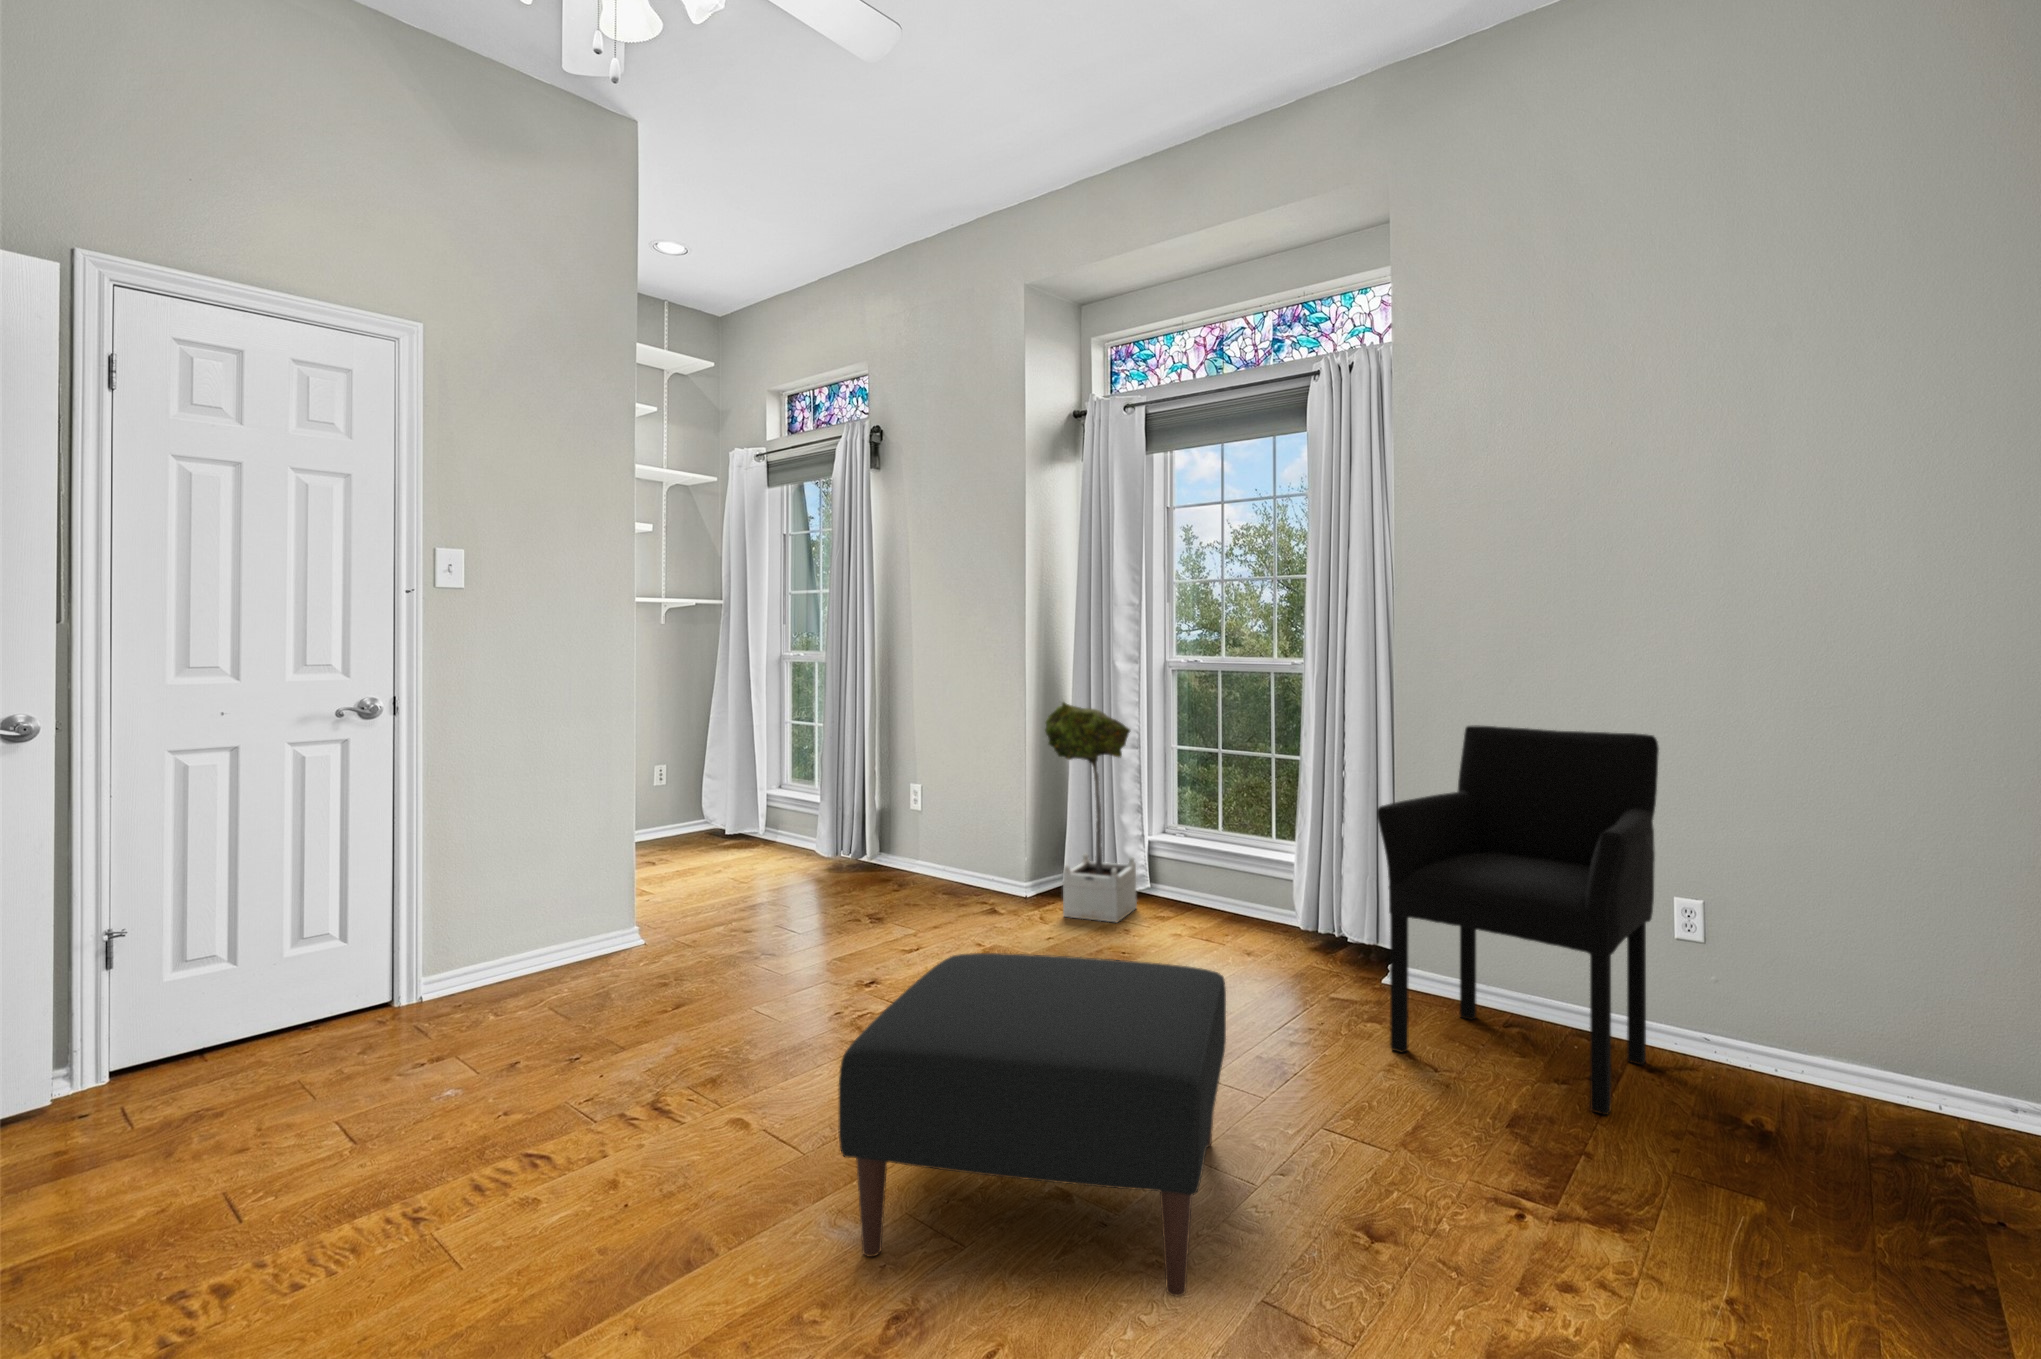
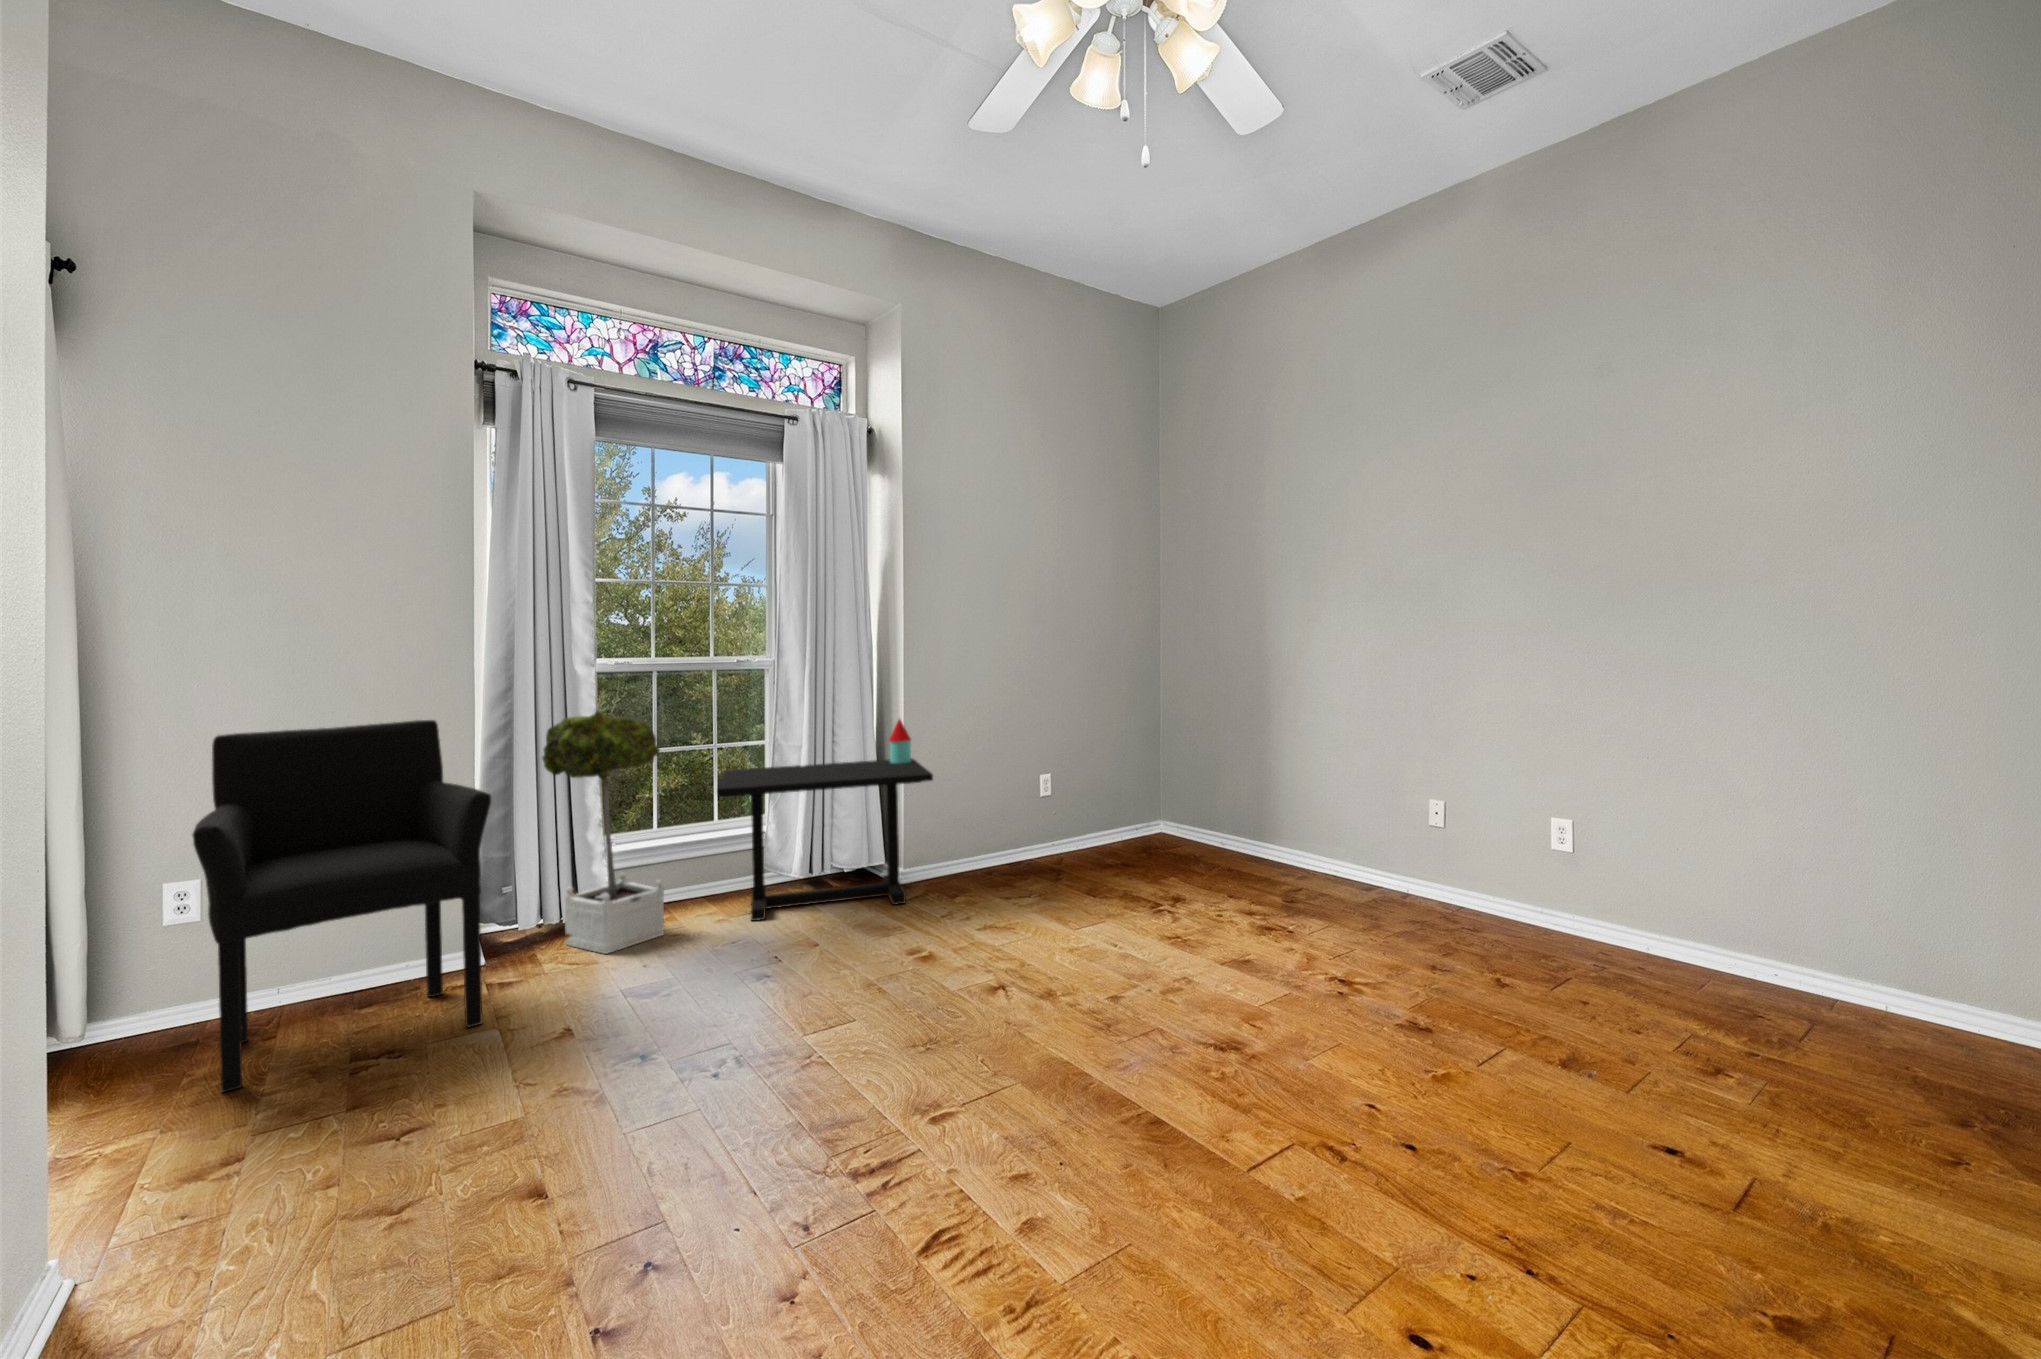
armchair: present [1377,725,1659,1115] -> present [193,720,491,1092]
side table: none [1128,753,1398,992] -> present [717,719,933,921]
ottoman: present [838,953,1226,1296] -> none [1060,827,1291,1009]

